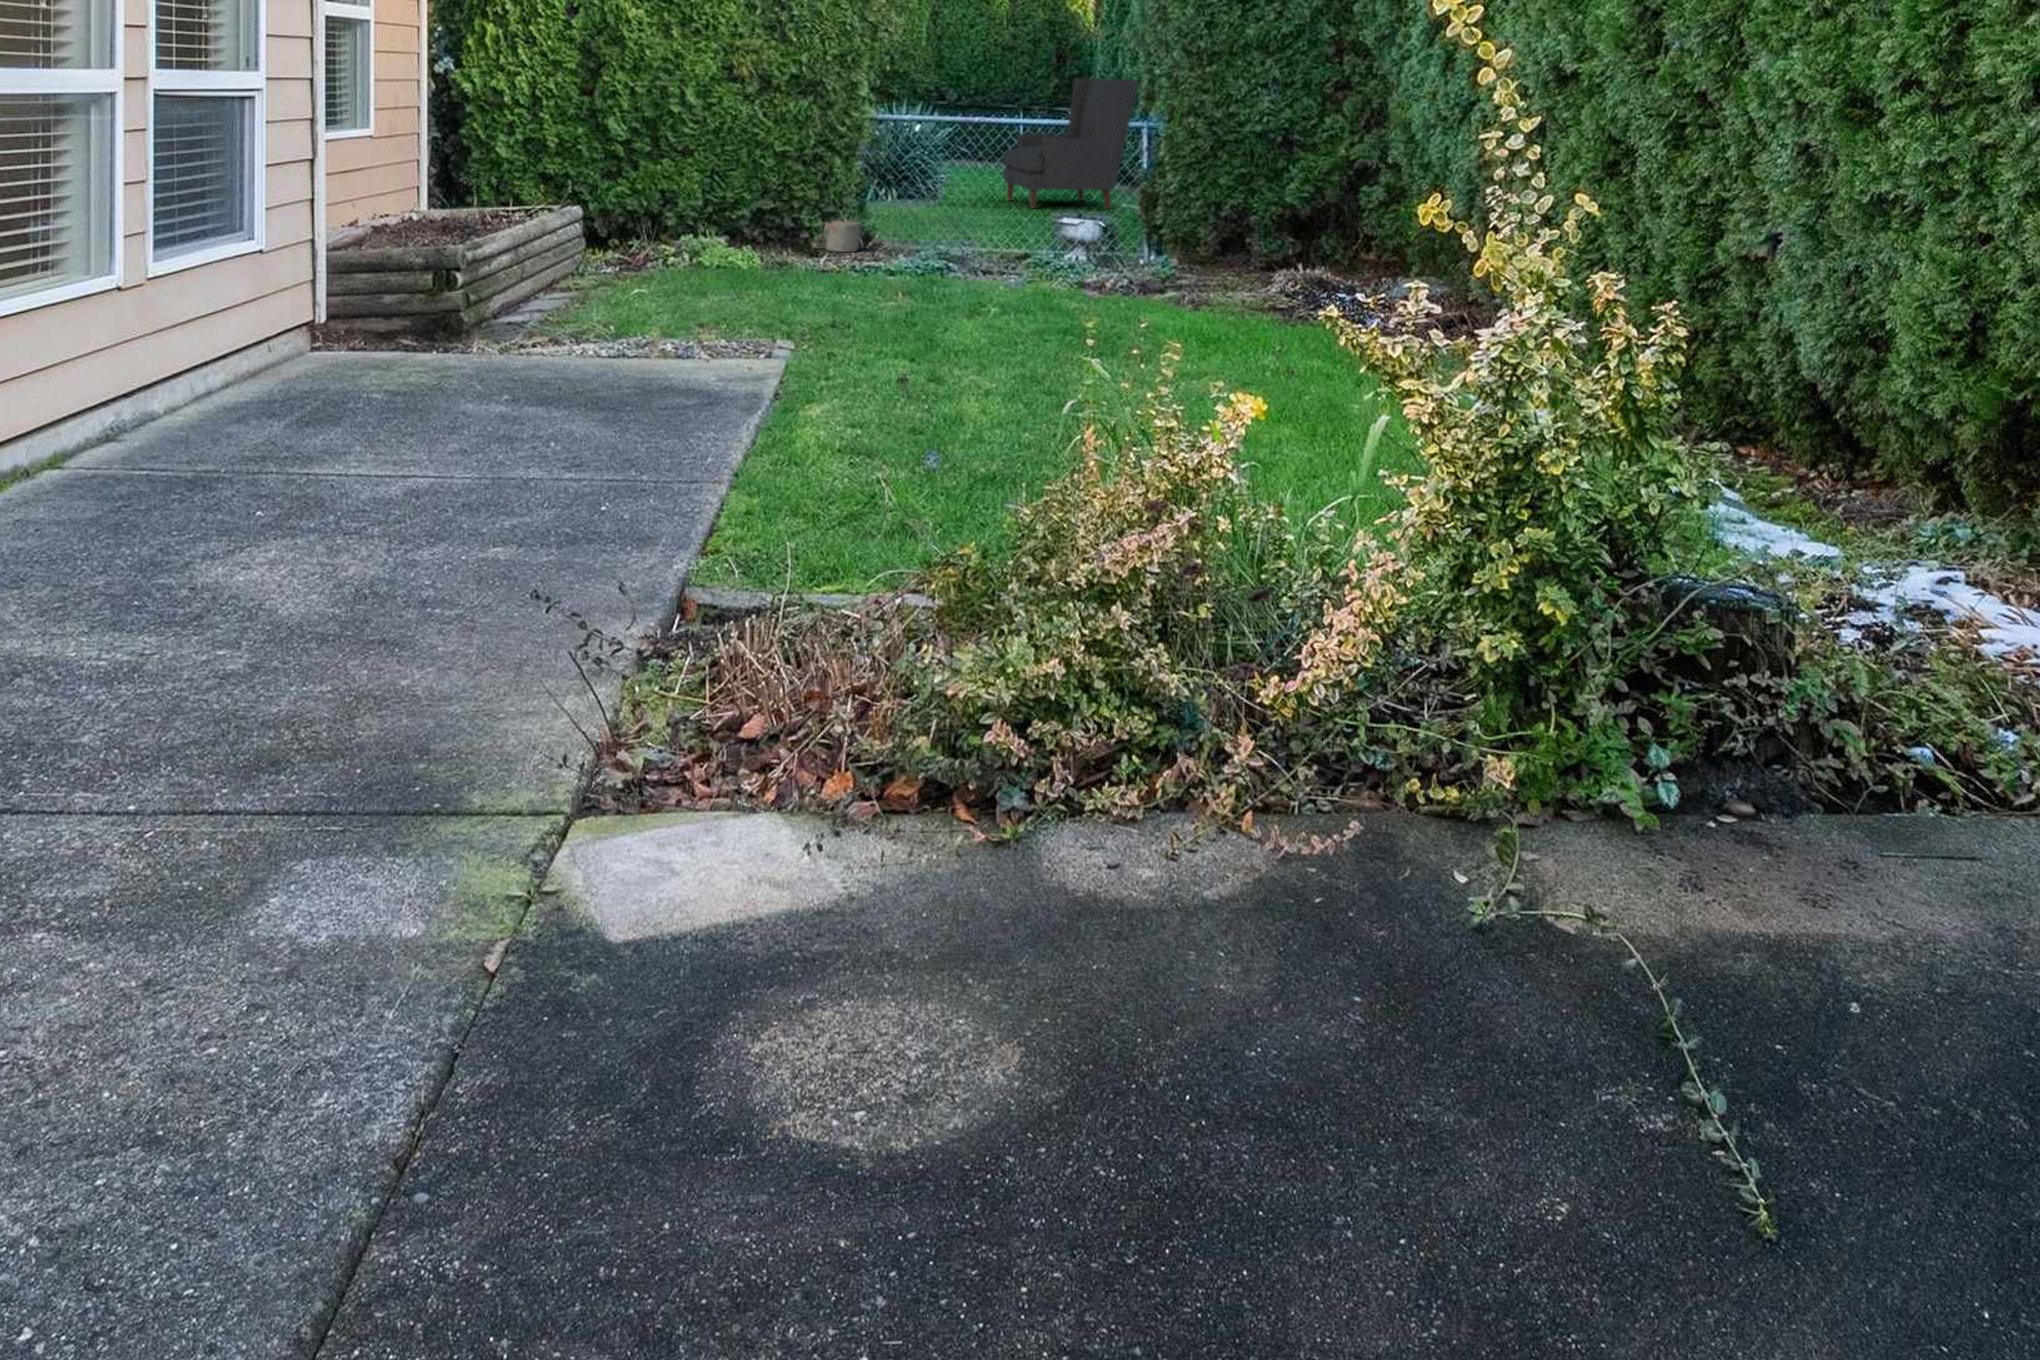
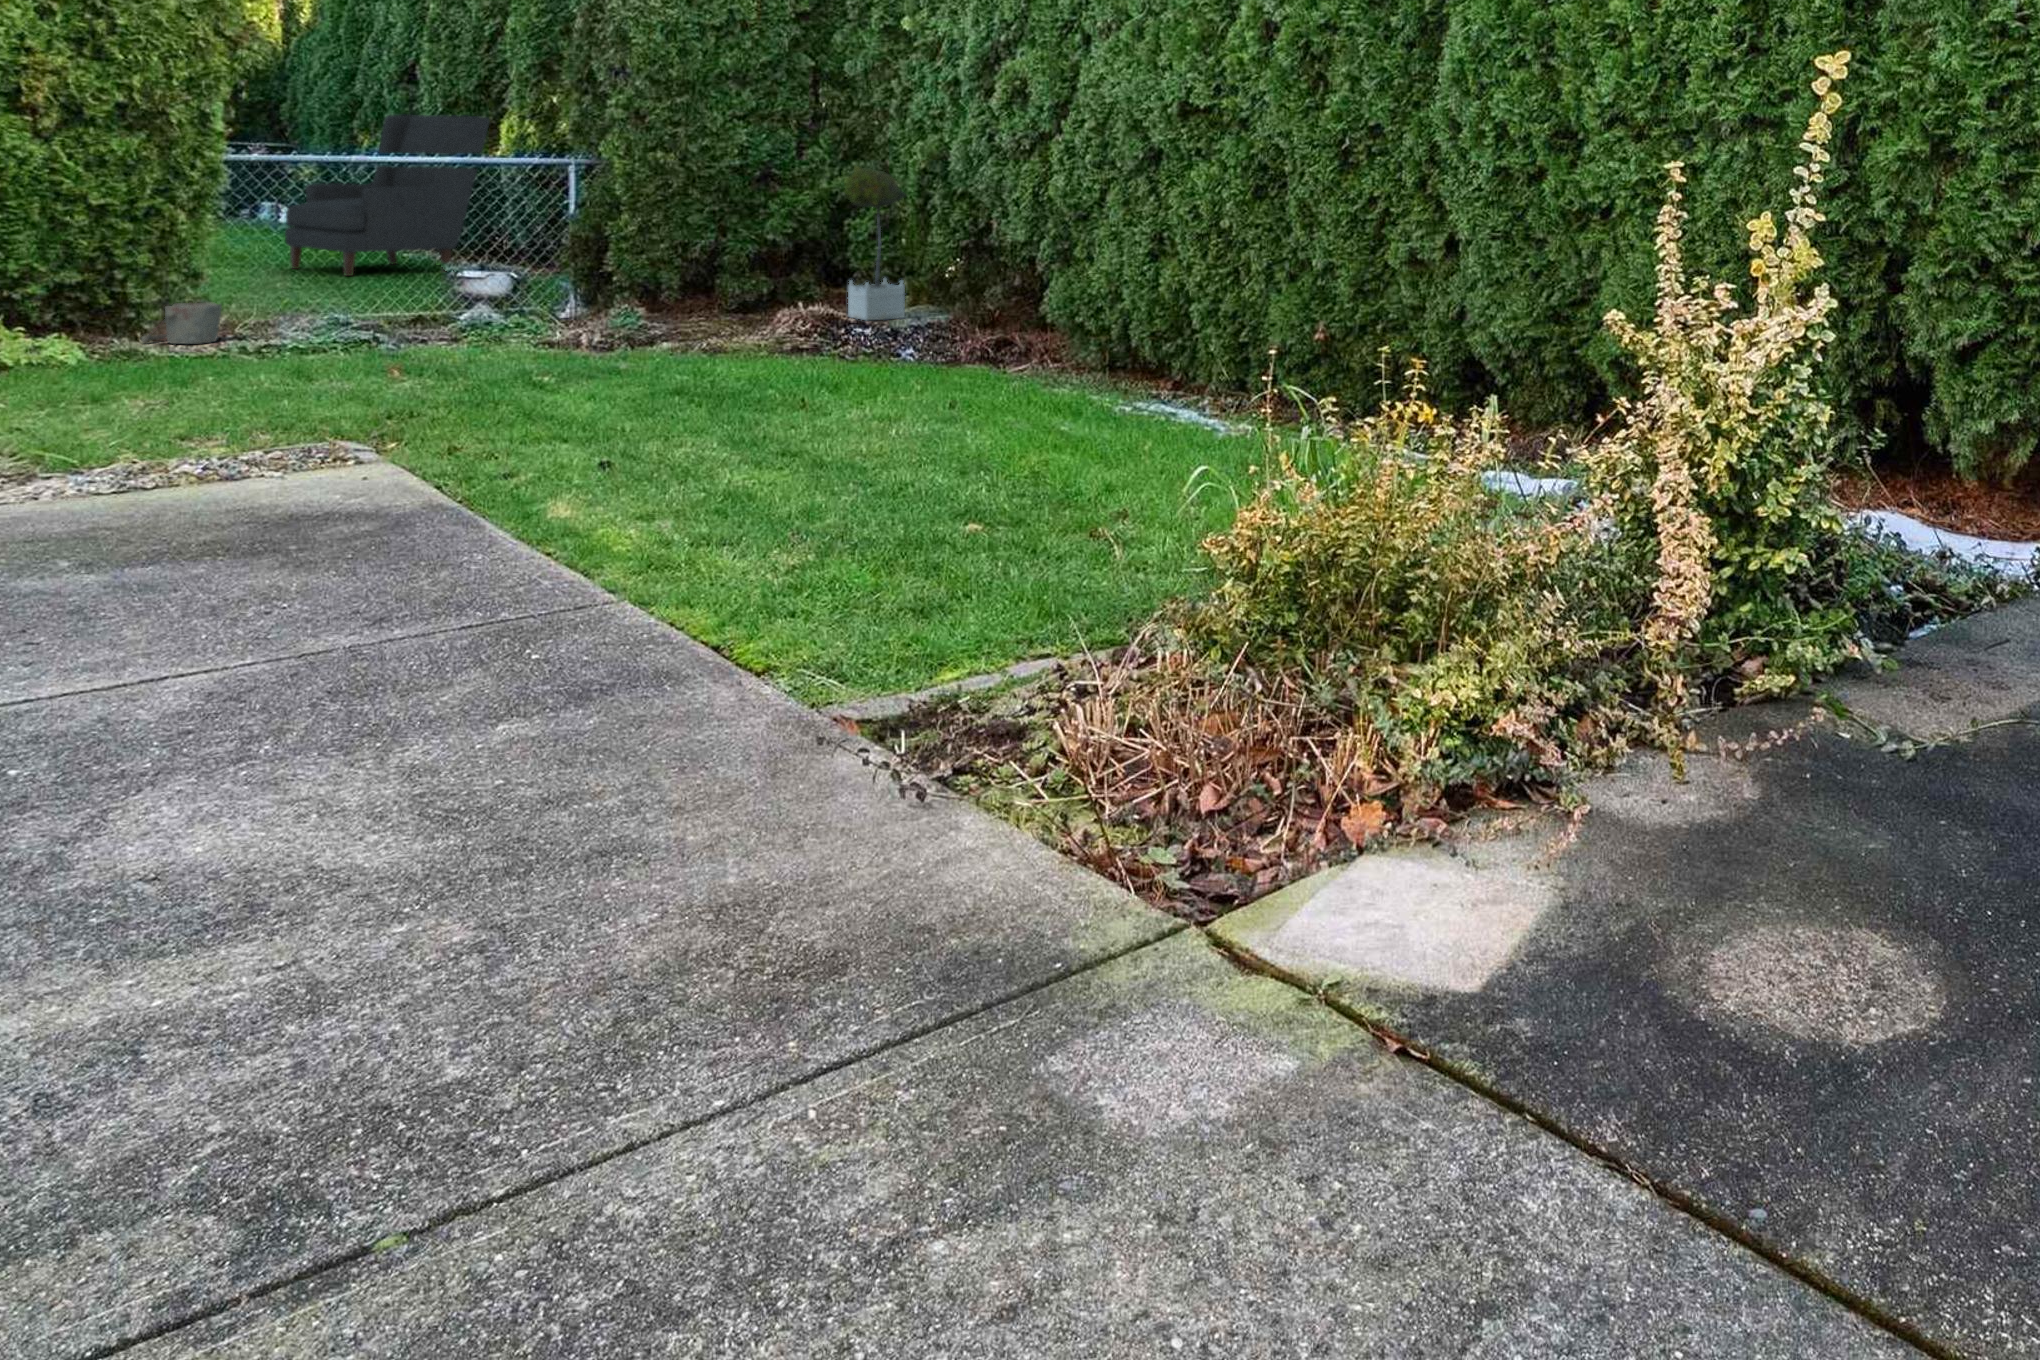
potted tree: none [1337,126,1402,278] -> present [845,166,907,321]

